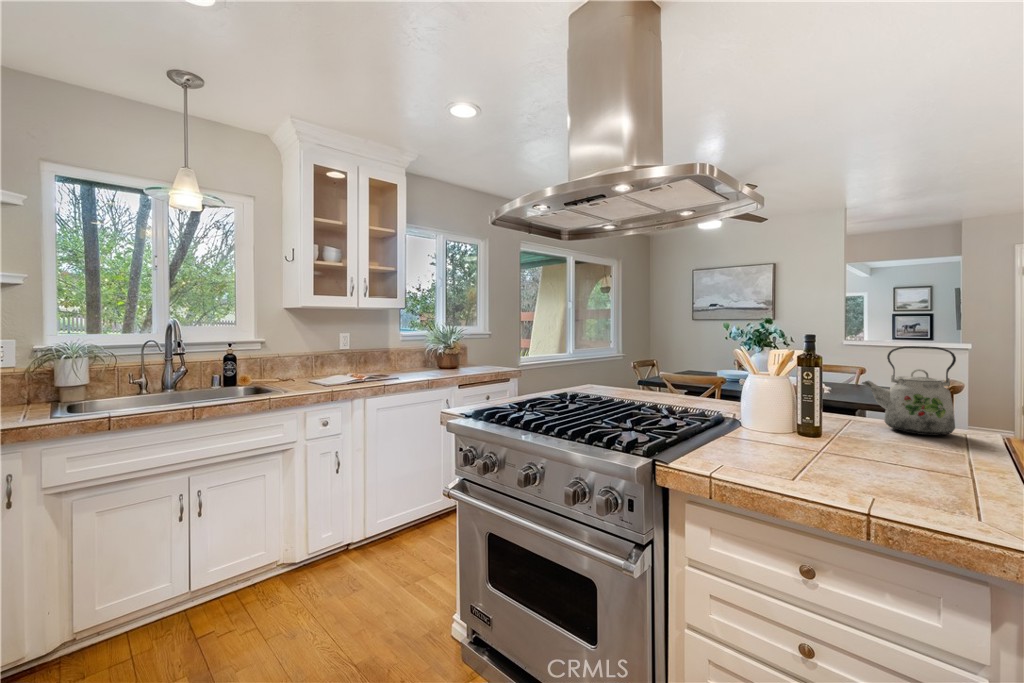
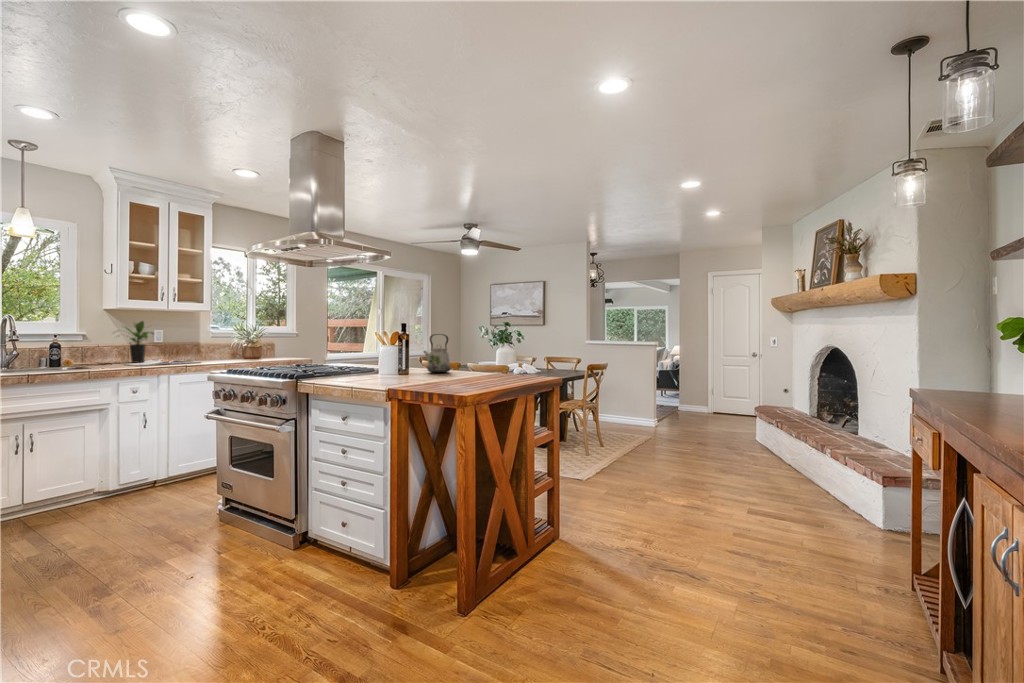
potted plant: none [295,323,348,377] -> present [118,321,154,363]

